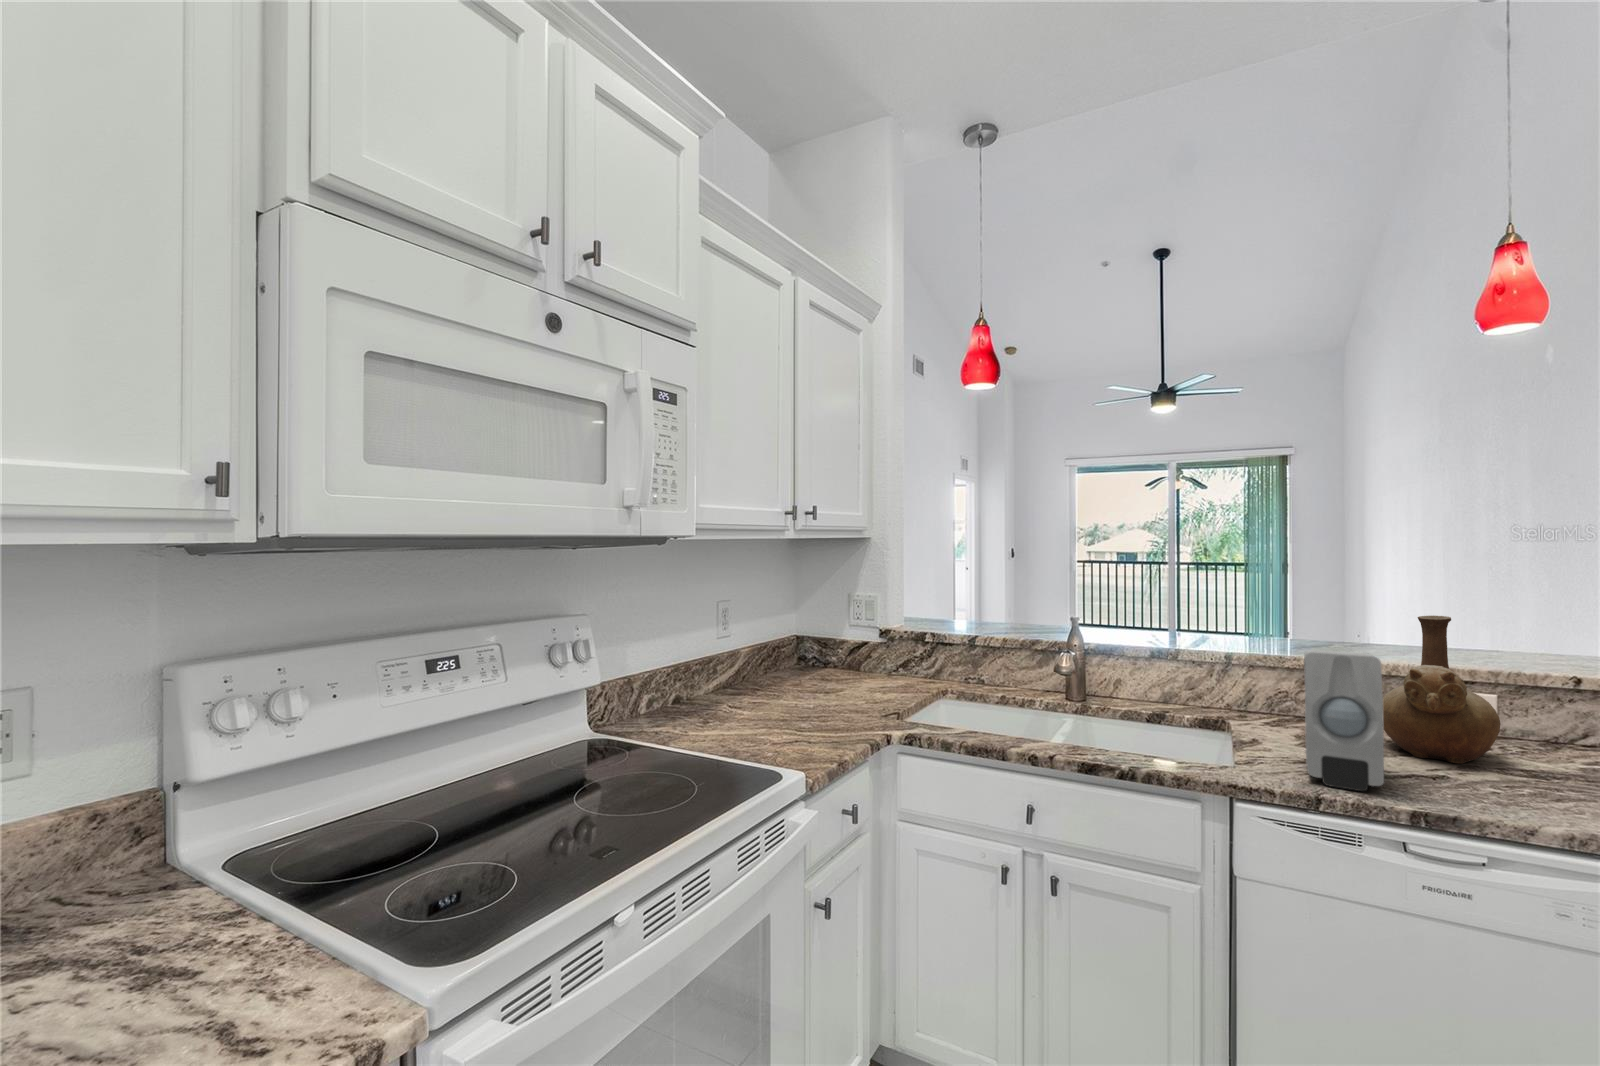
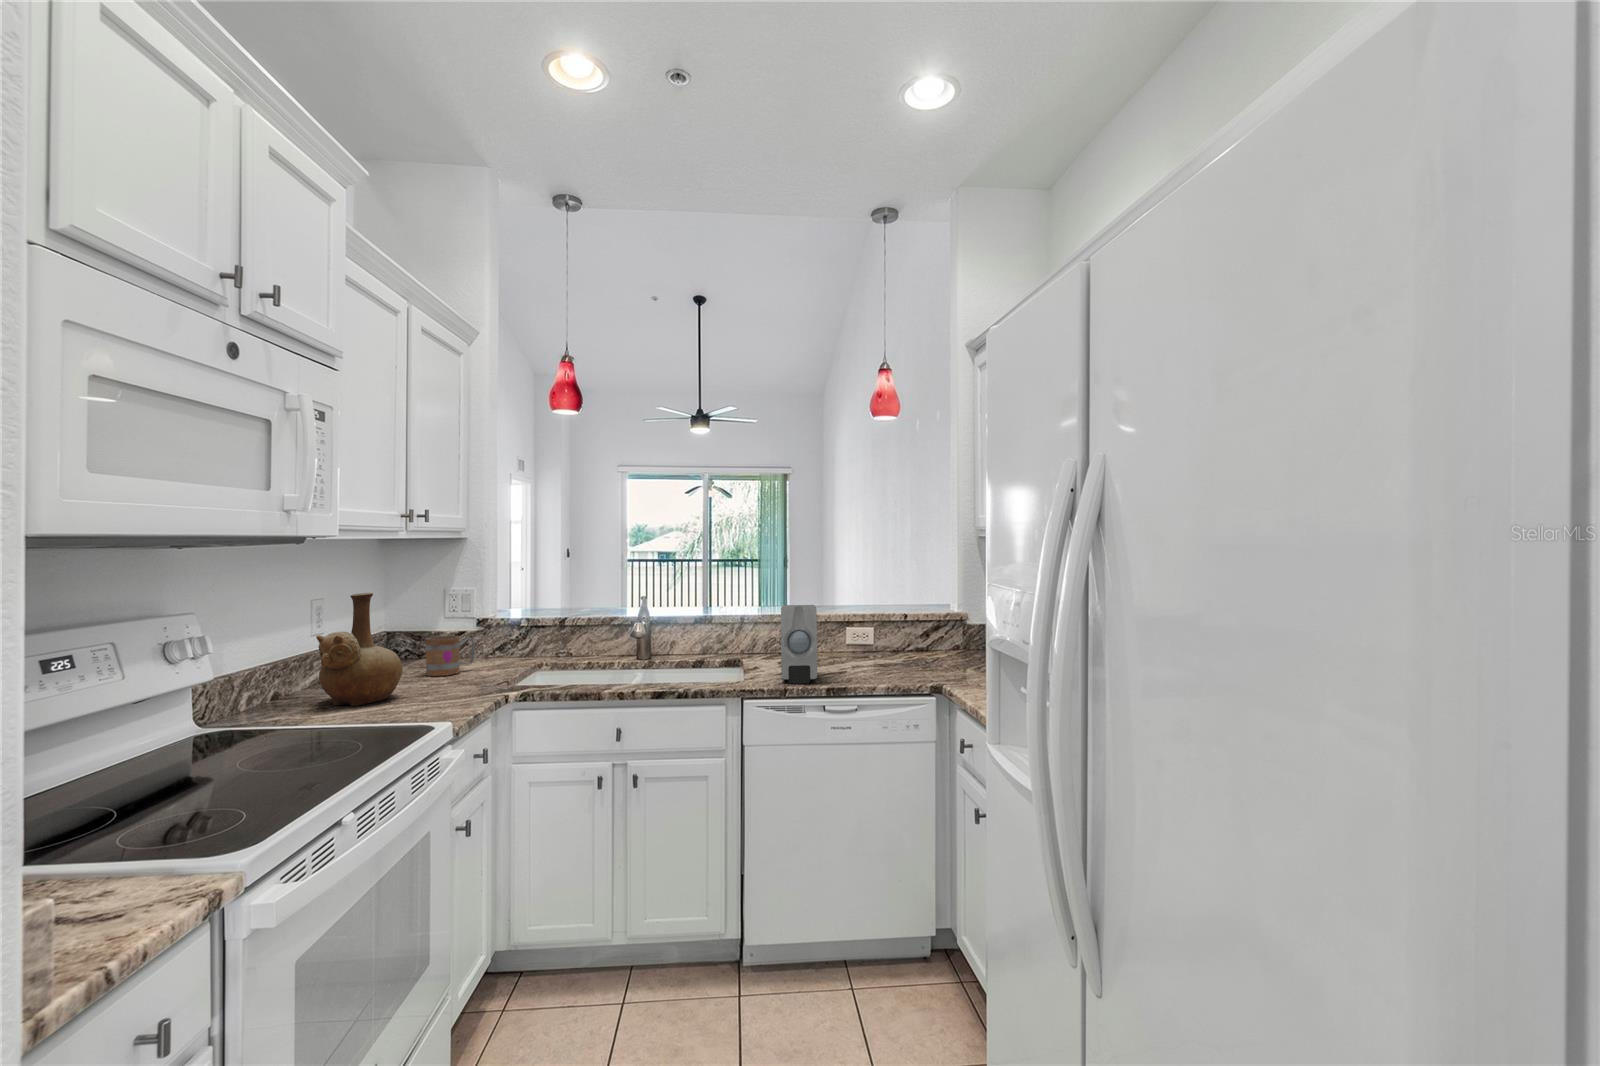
vase: present [1383,616,1501,763] -> present [316,593,403,706]
mug: none [820,648,871,694] -> present [426,635,475,676]

